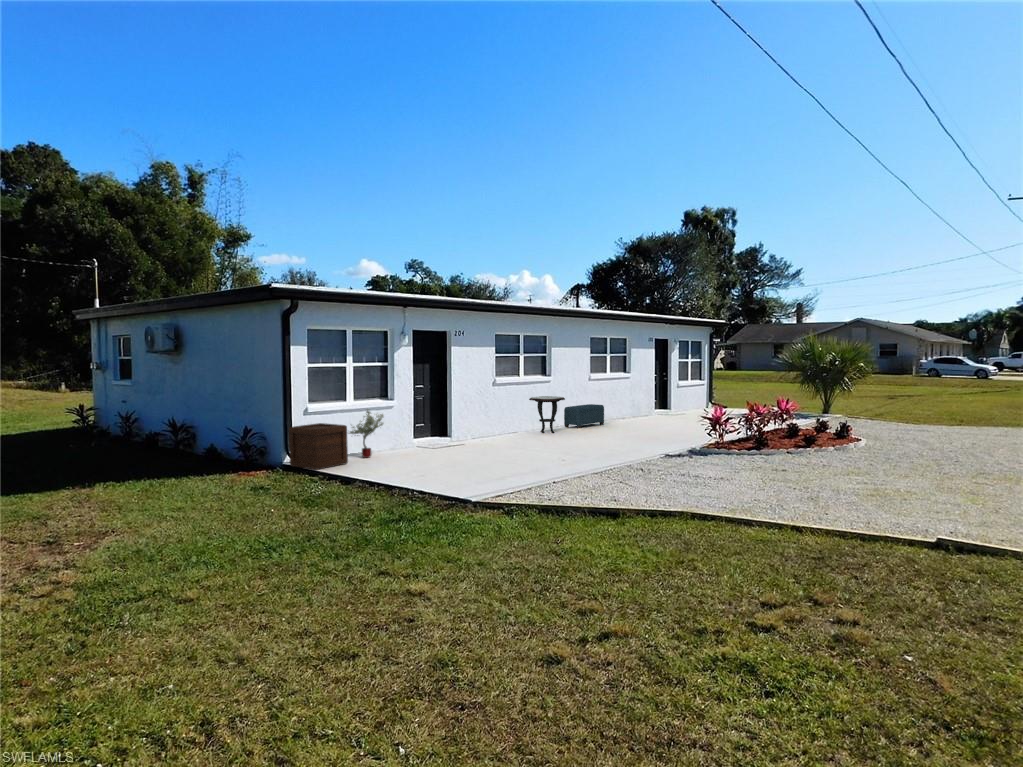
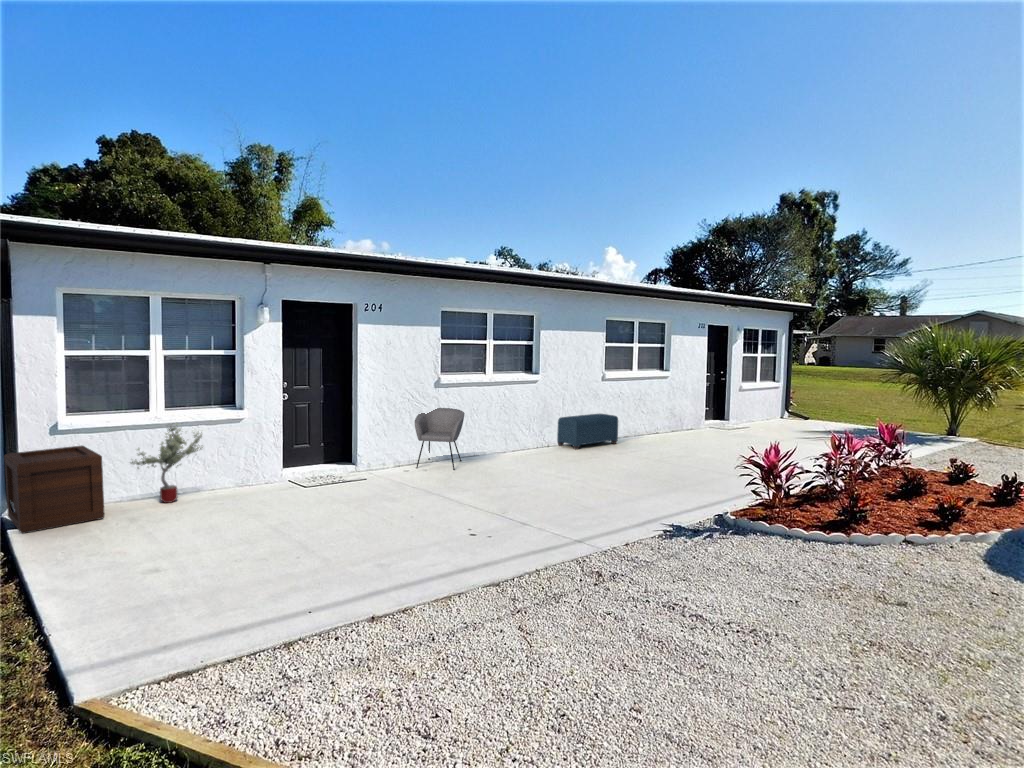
side table: present [529,396,565,433] -> none [496,402,549,458]
armchair: none [485,400,517,440] -> present [415,408,465,470]

